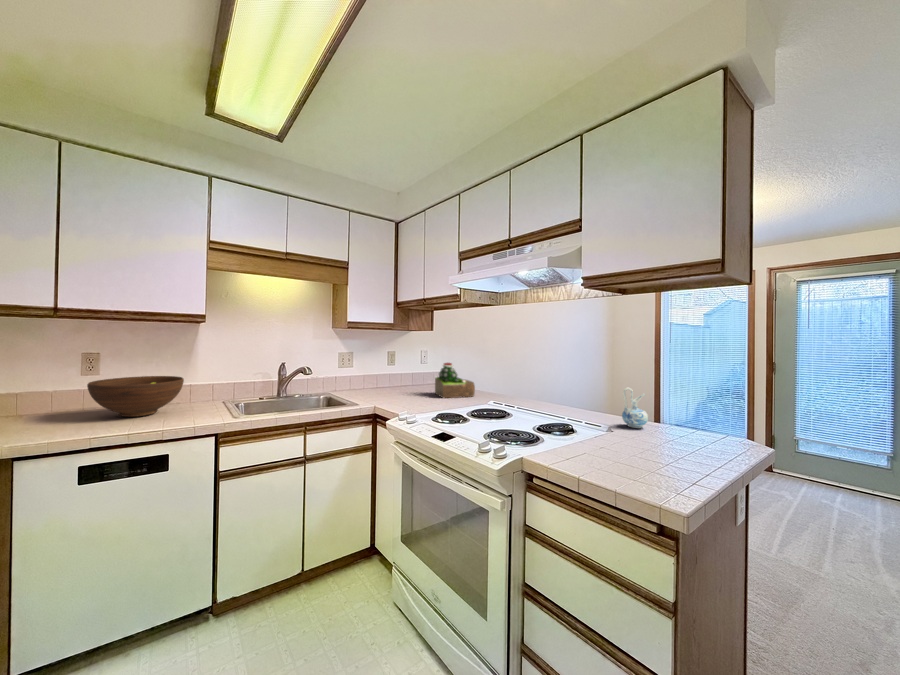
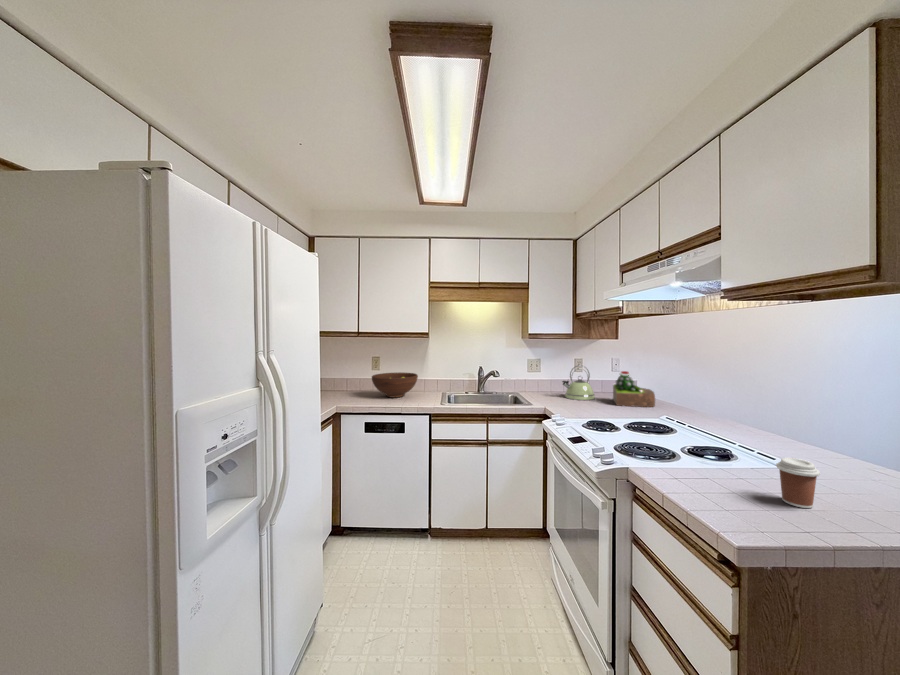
kettle: none [384,358,417,396] -> present [562,365,595,400]
ceramic pitcher: present [622,388,648,428] -> none [817,417,861,471]
coffee cup: none [637,421,668,461] -> present [776,458,820,508]

